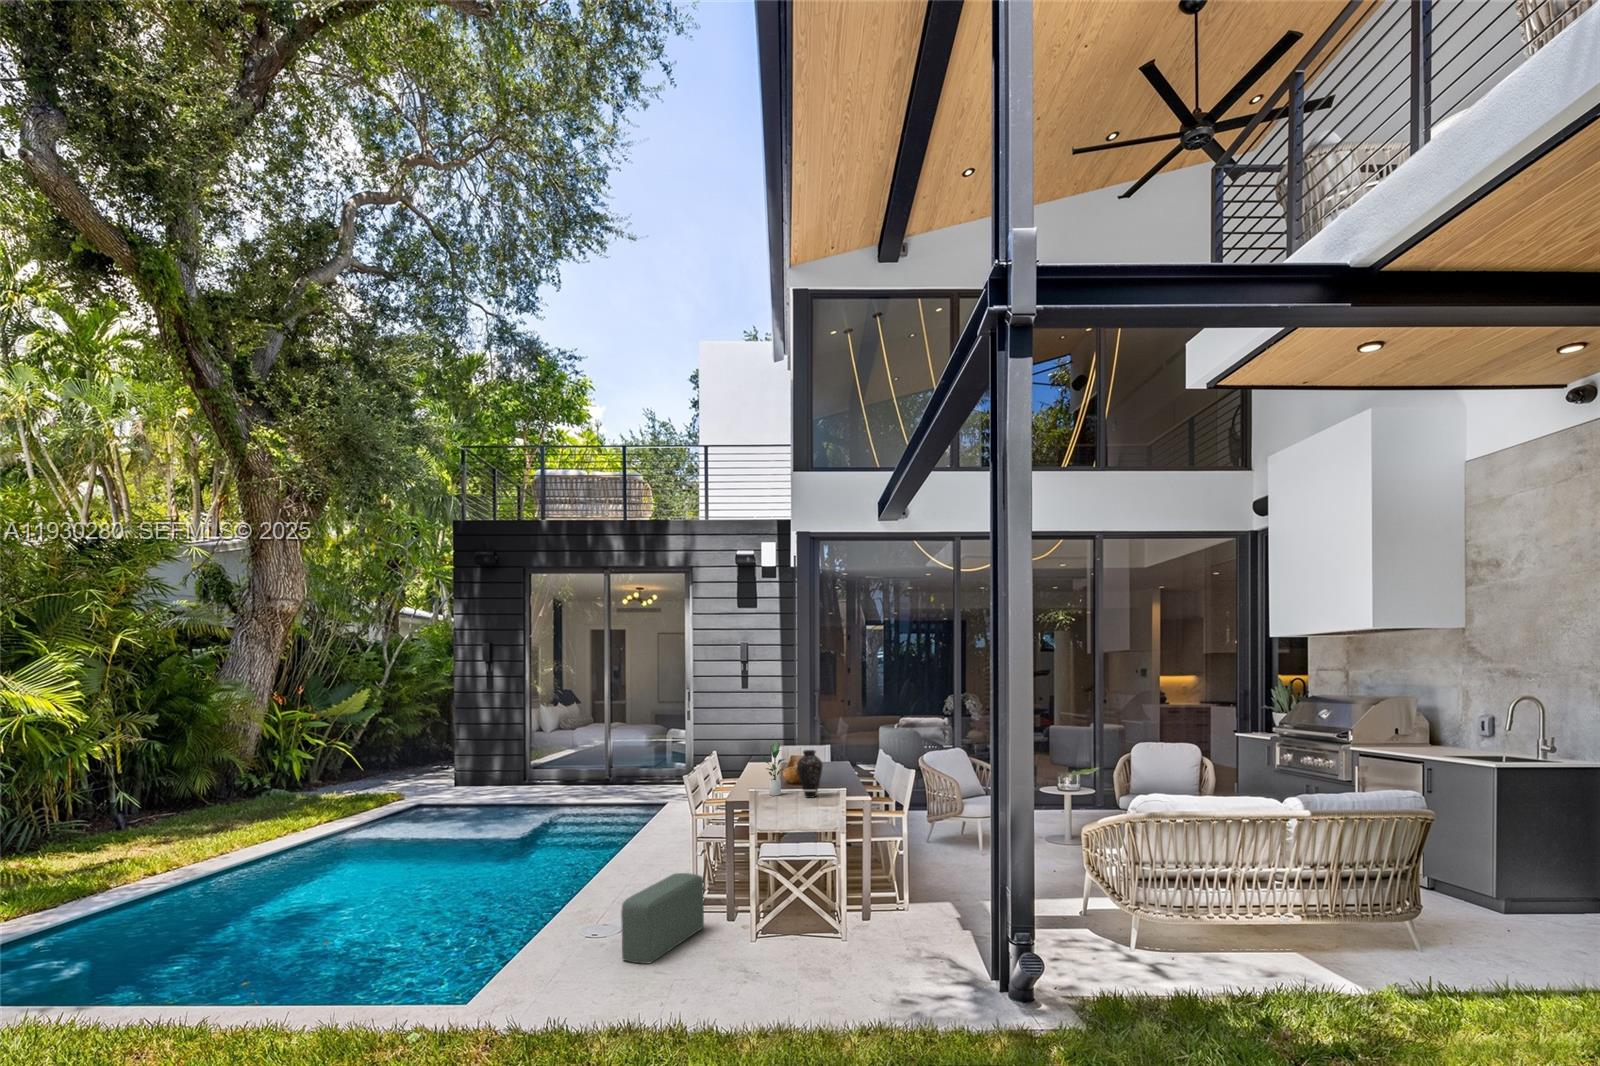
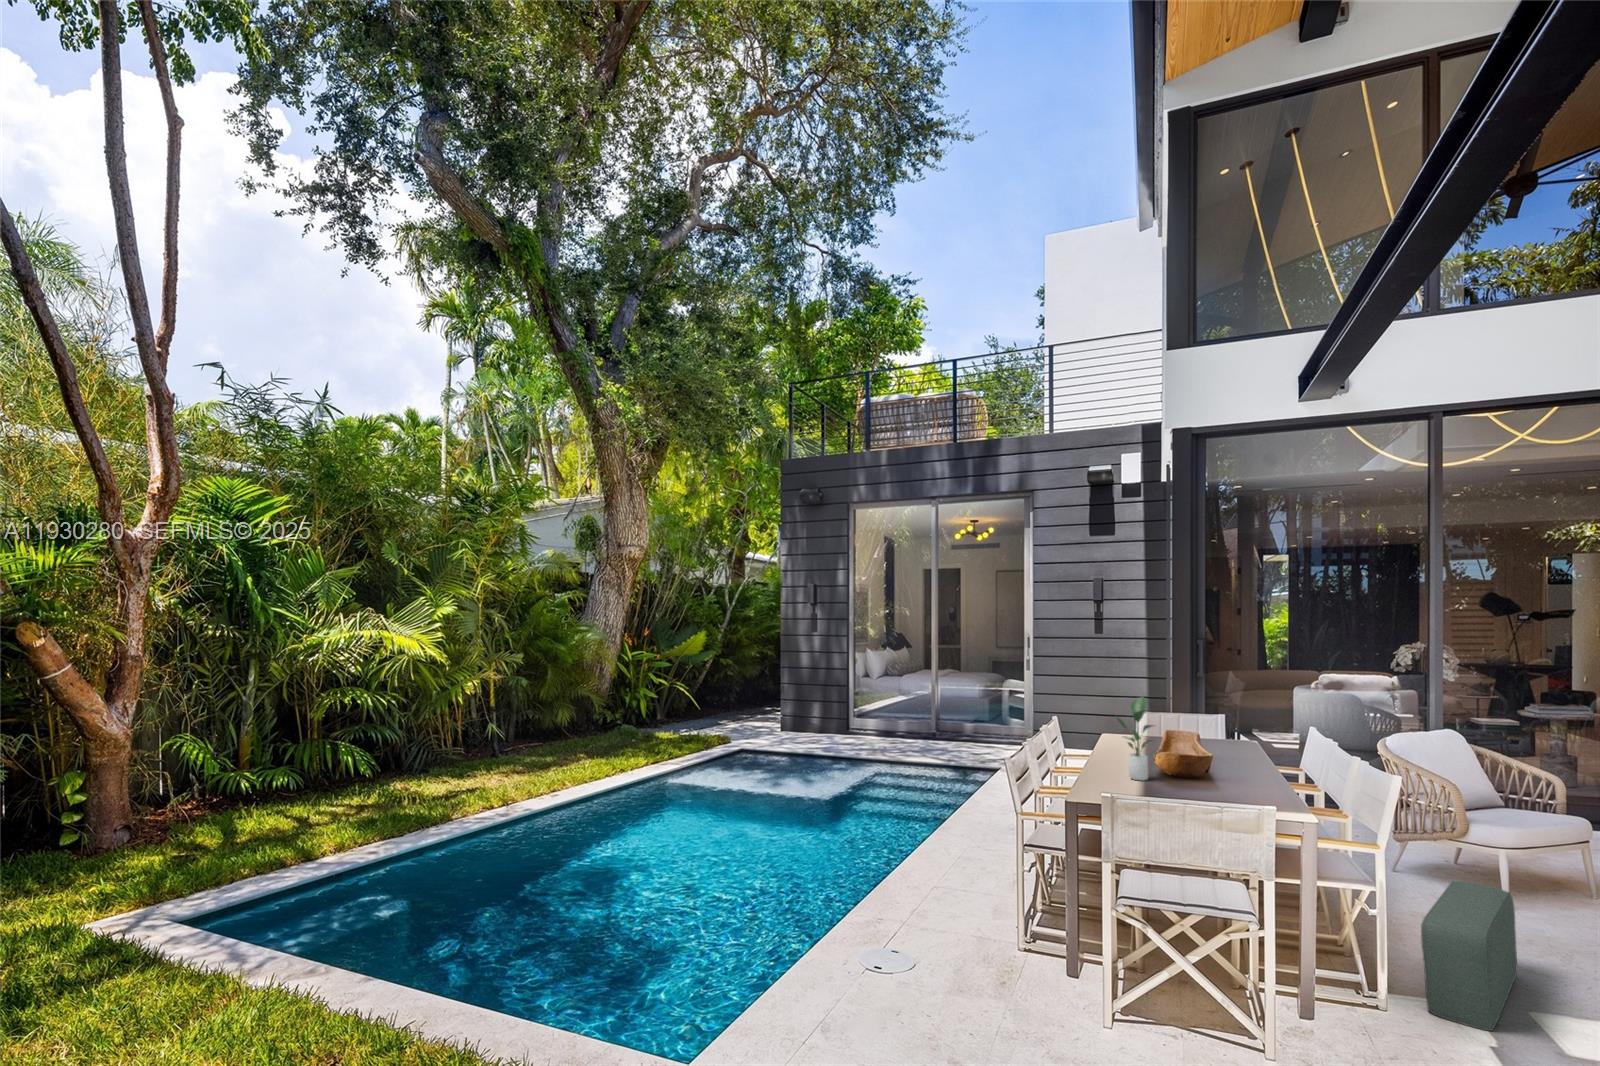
vase: present [797,750,823,798] -> none [1176,714,1222,792]
pouf: present [621,873,704,964] -> present [1421,881,1517,1031]

